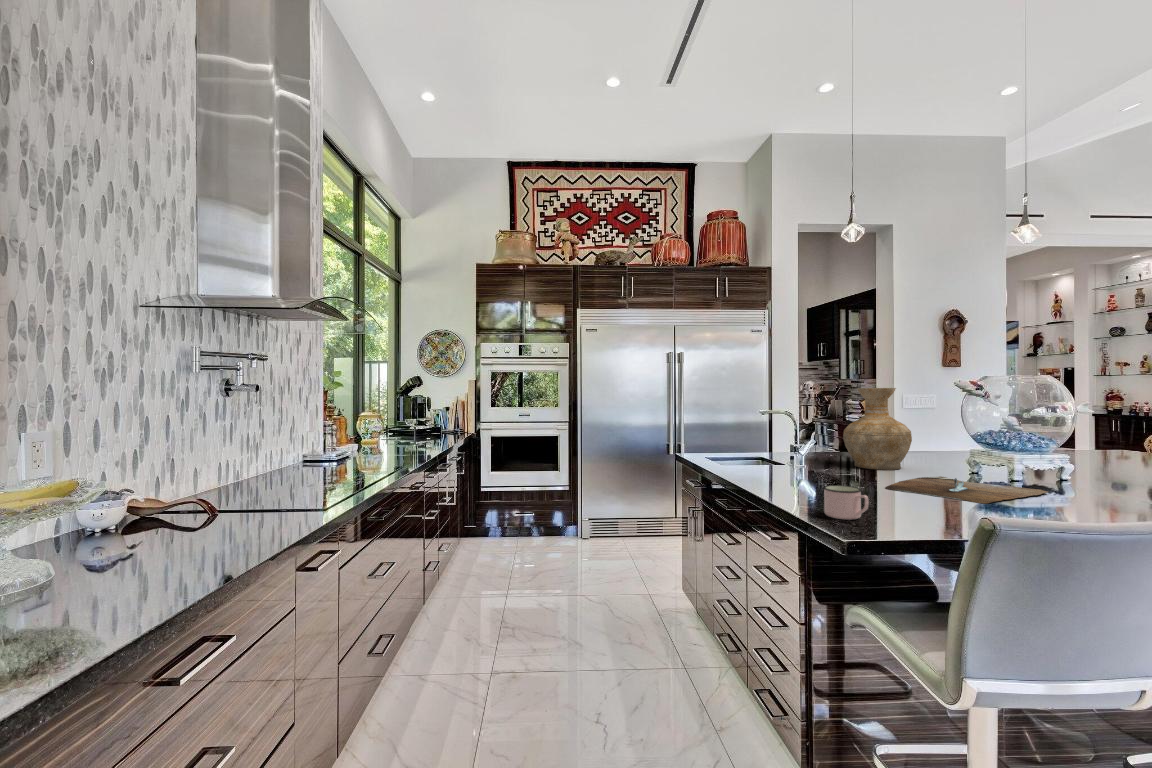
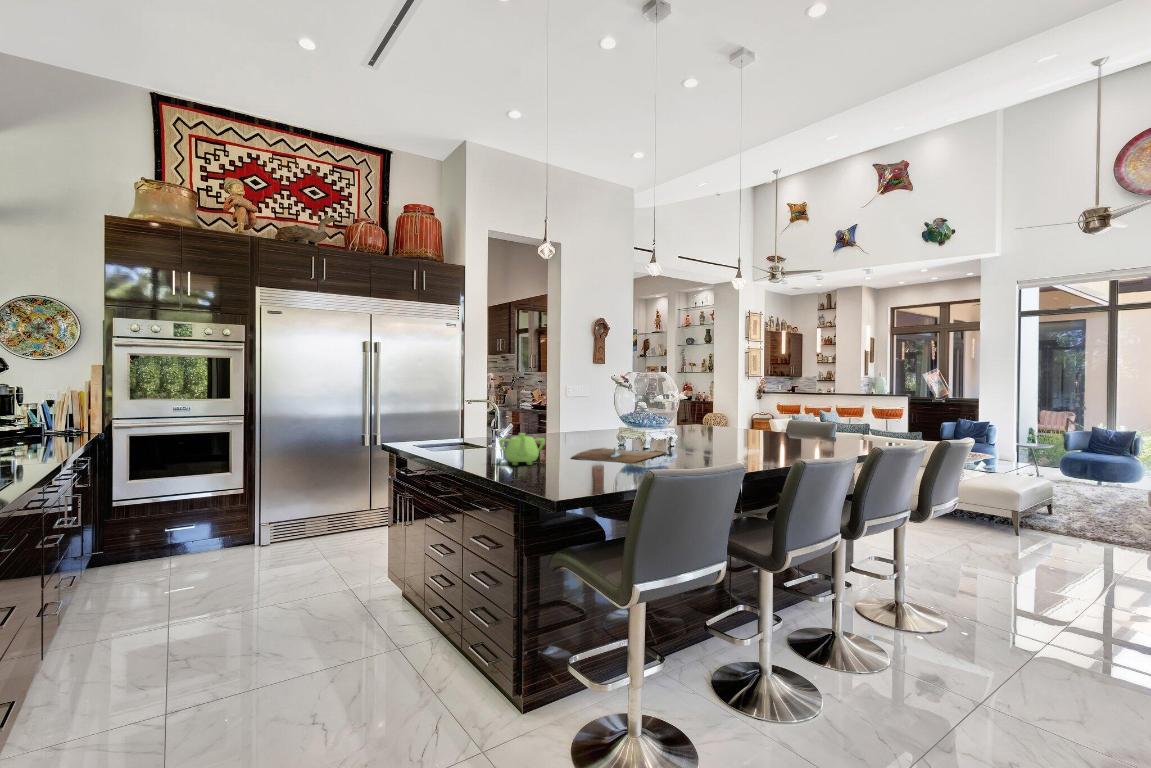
vase: present [843,388,912,470] -> none [535,381,583,446]
teapot: none [783,452,844,492] -> present [499,433,545,465]
mug: present [824,485,869,519] -> none [538,457,570,482]

